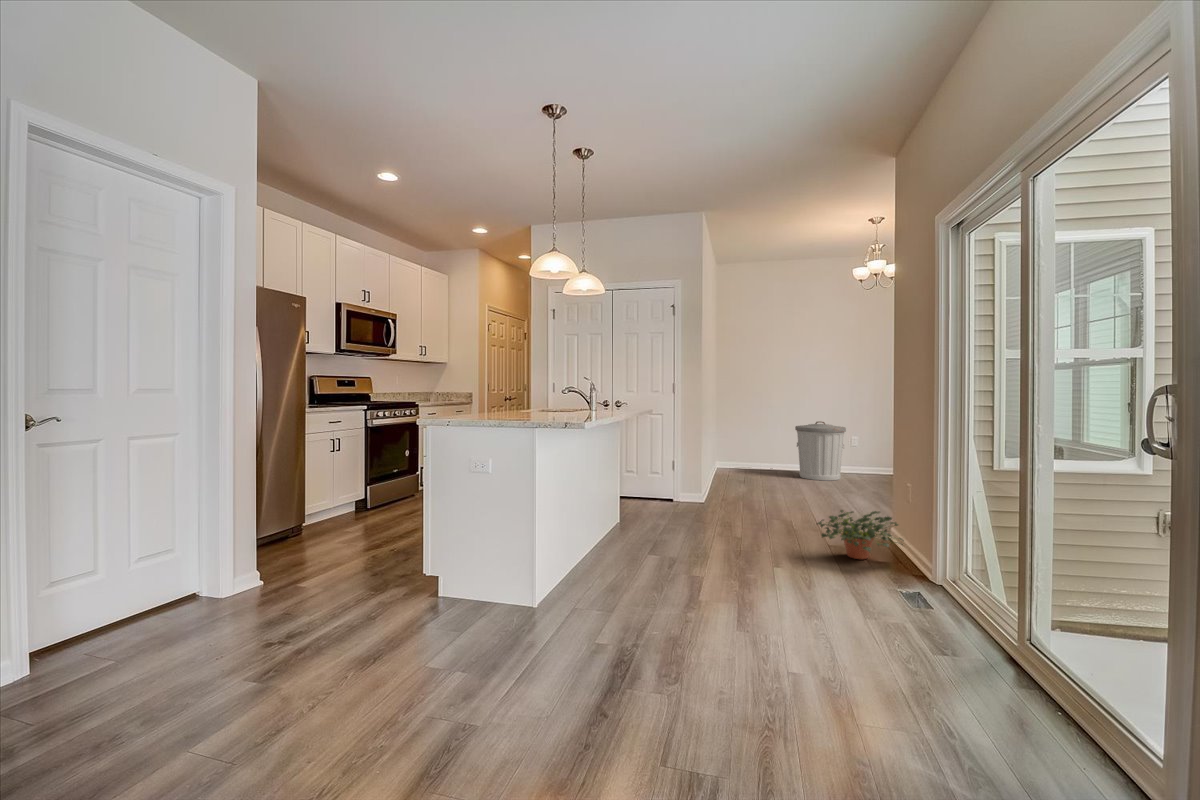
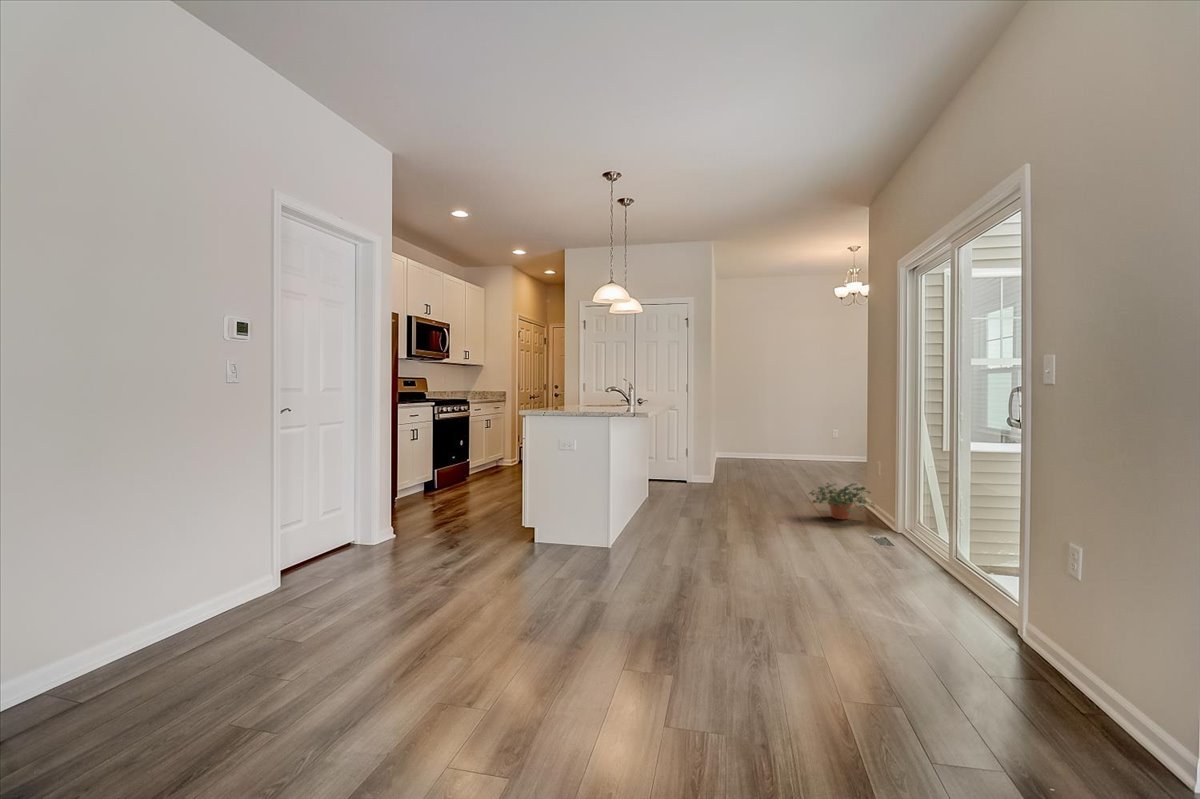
trash can: present [795,421,846,481] -> none [784,416,827,467]

